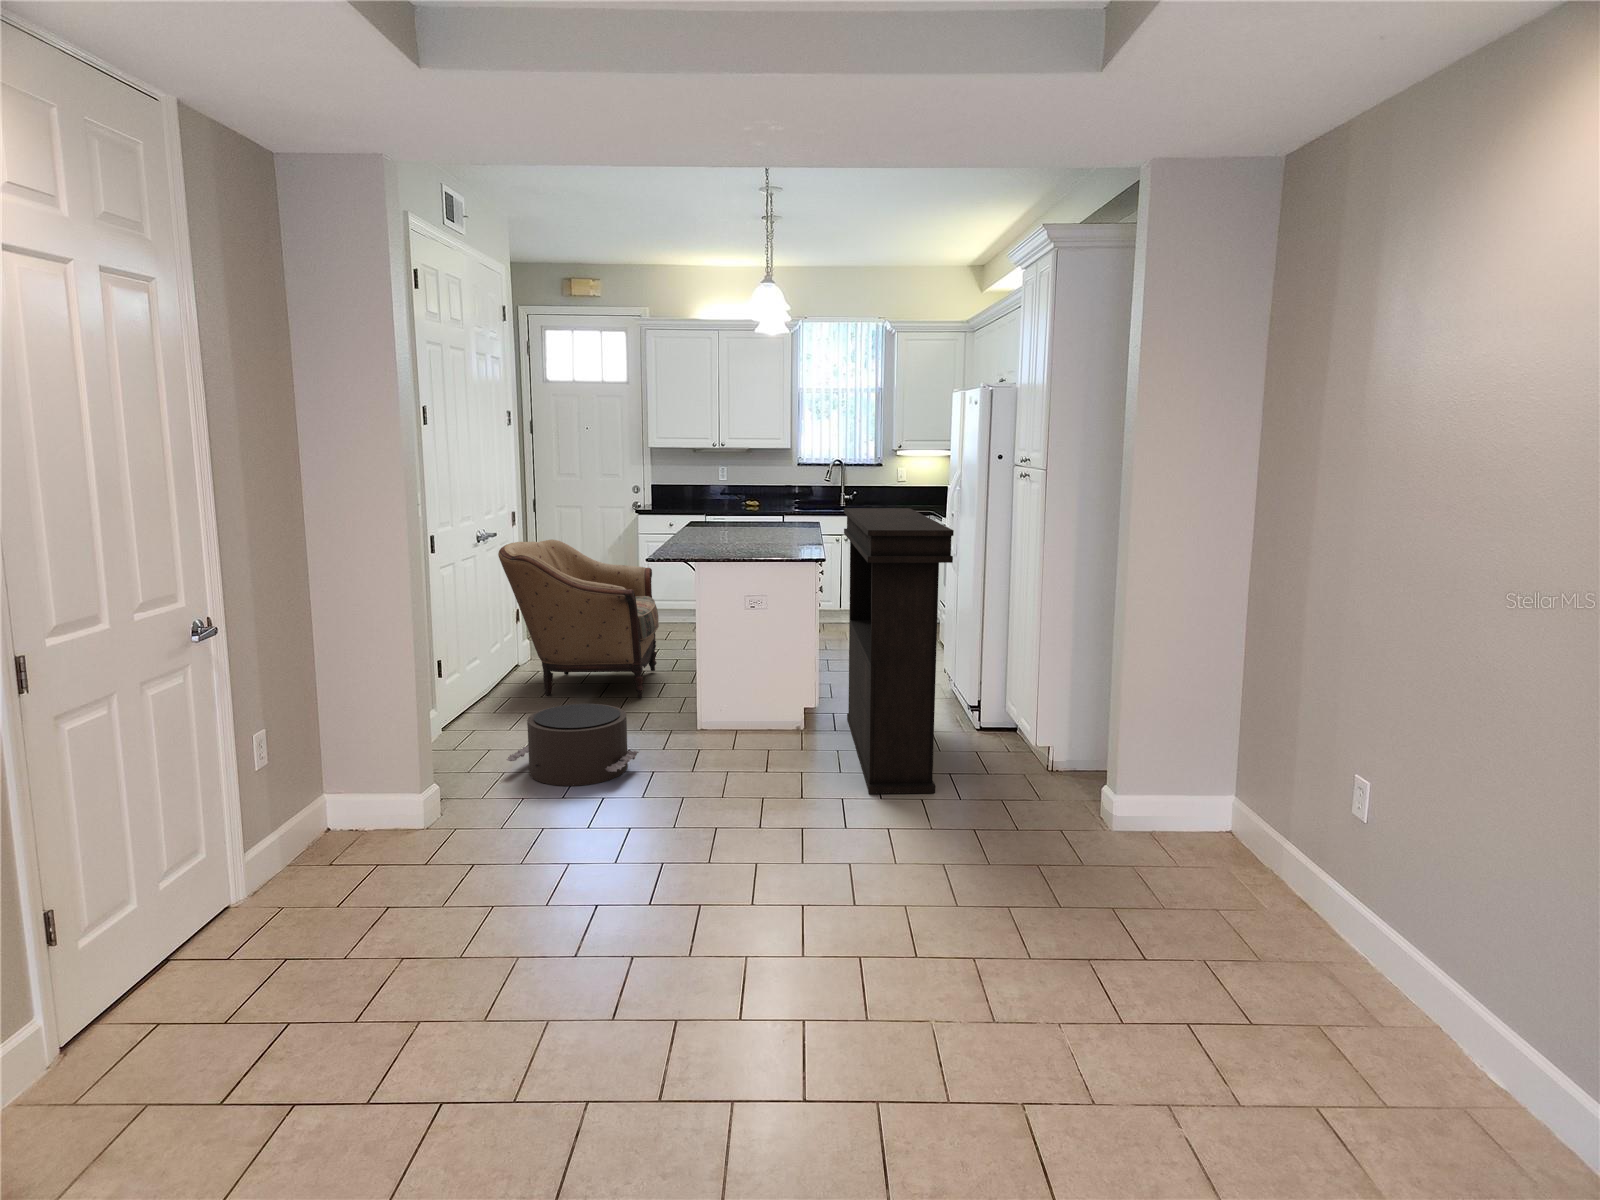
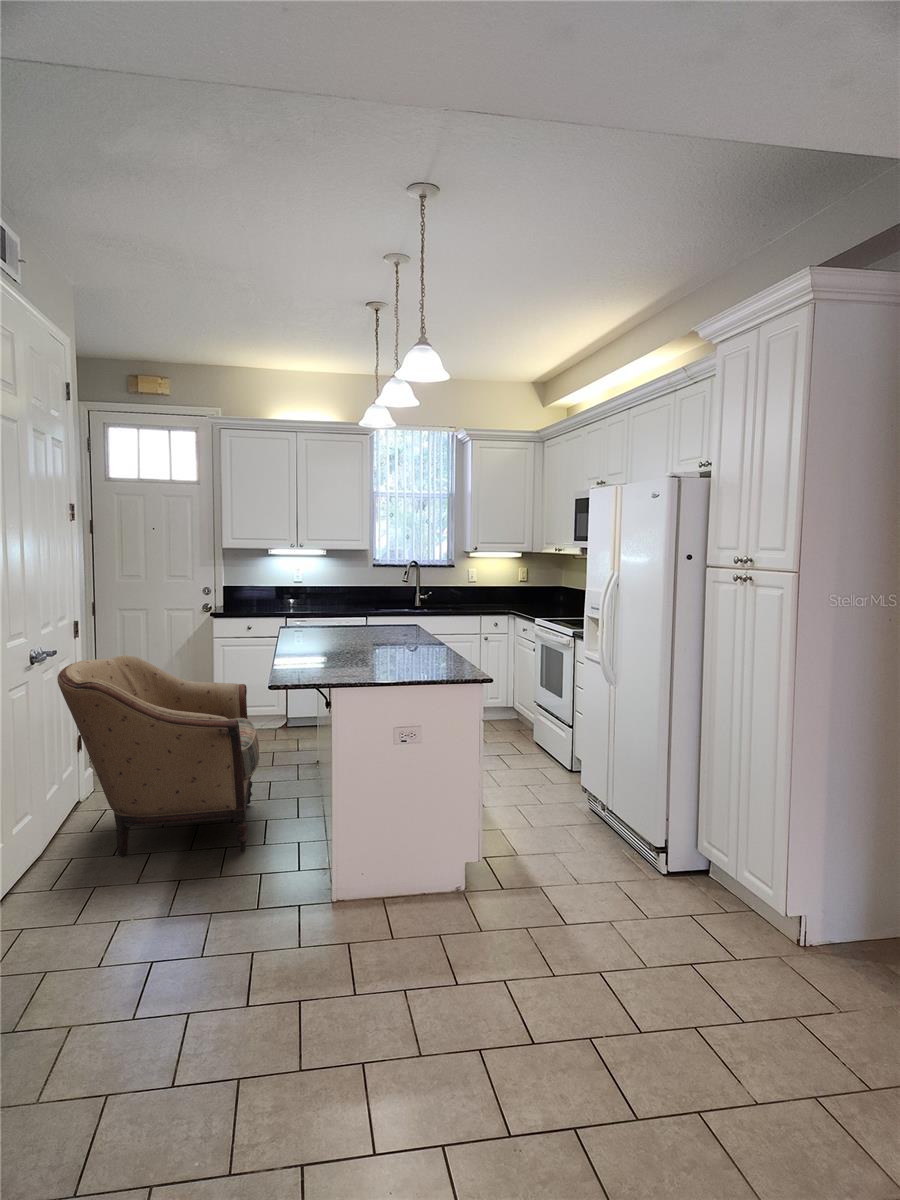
console table: present [844,508,954,794] -> none [502,617,733,1021]
pouf: present [507,704,639,786] -> none [72,901,278,1060]

